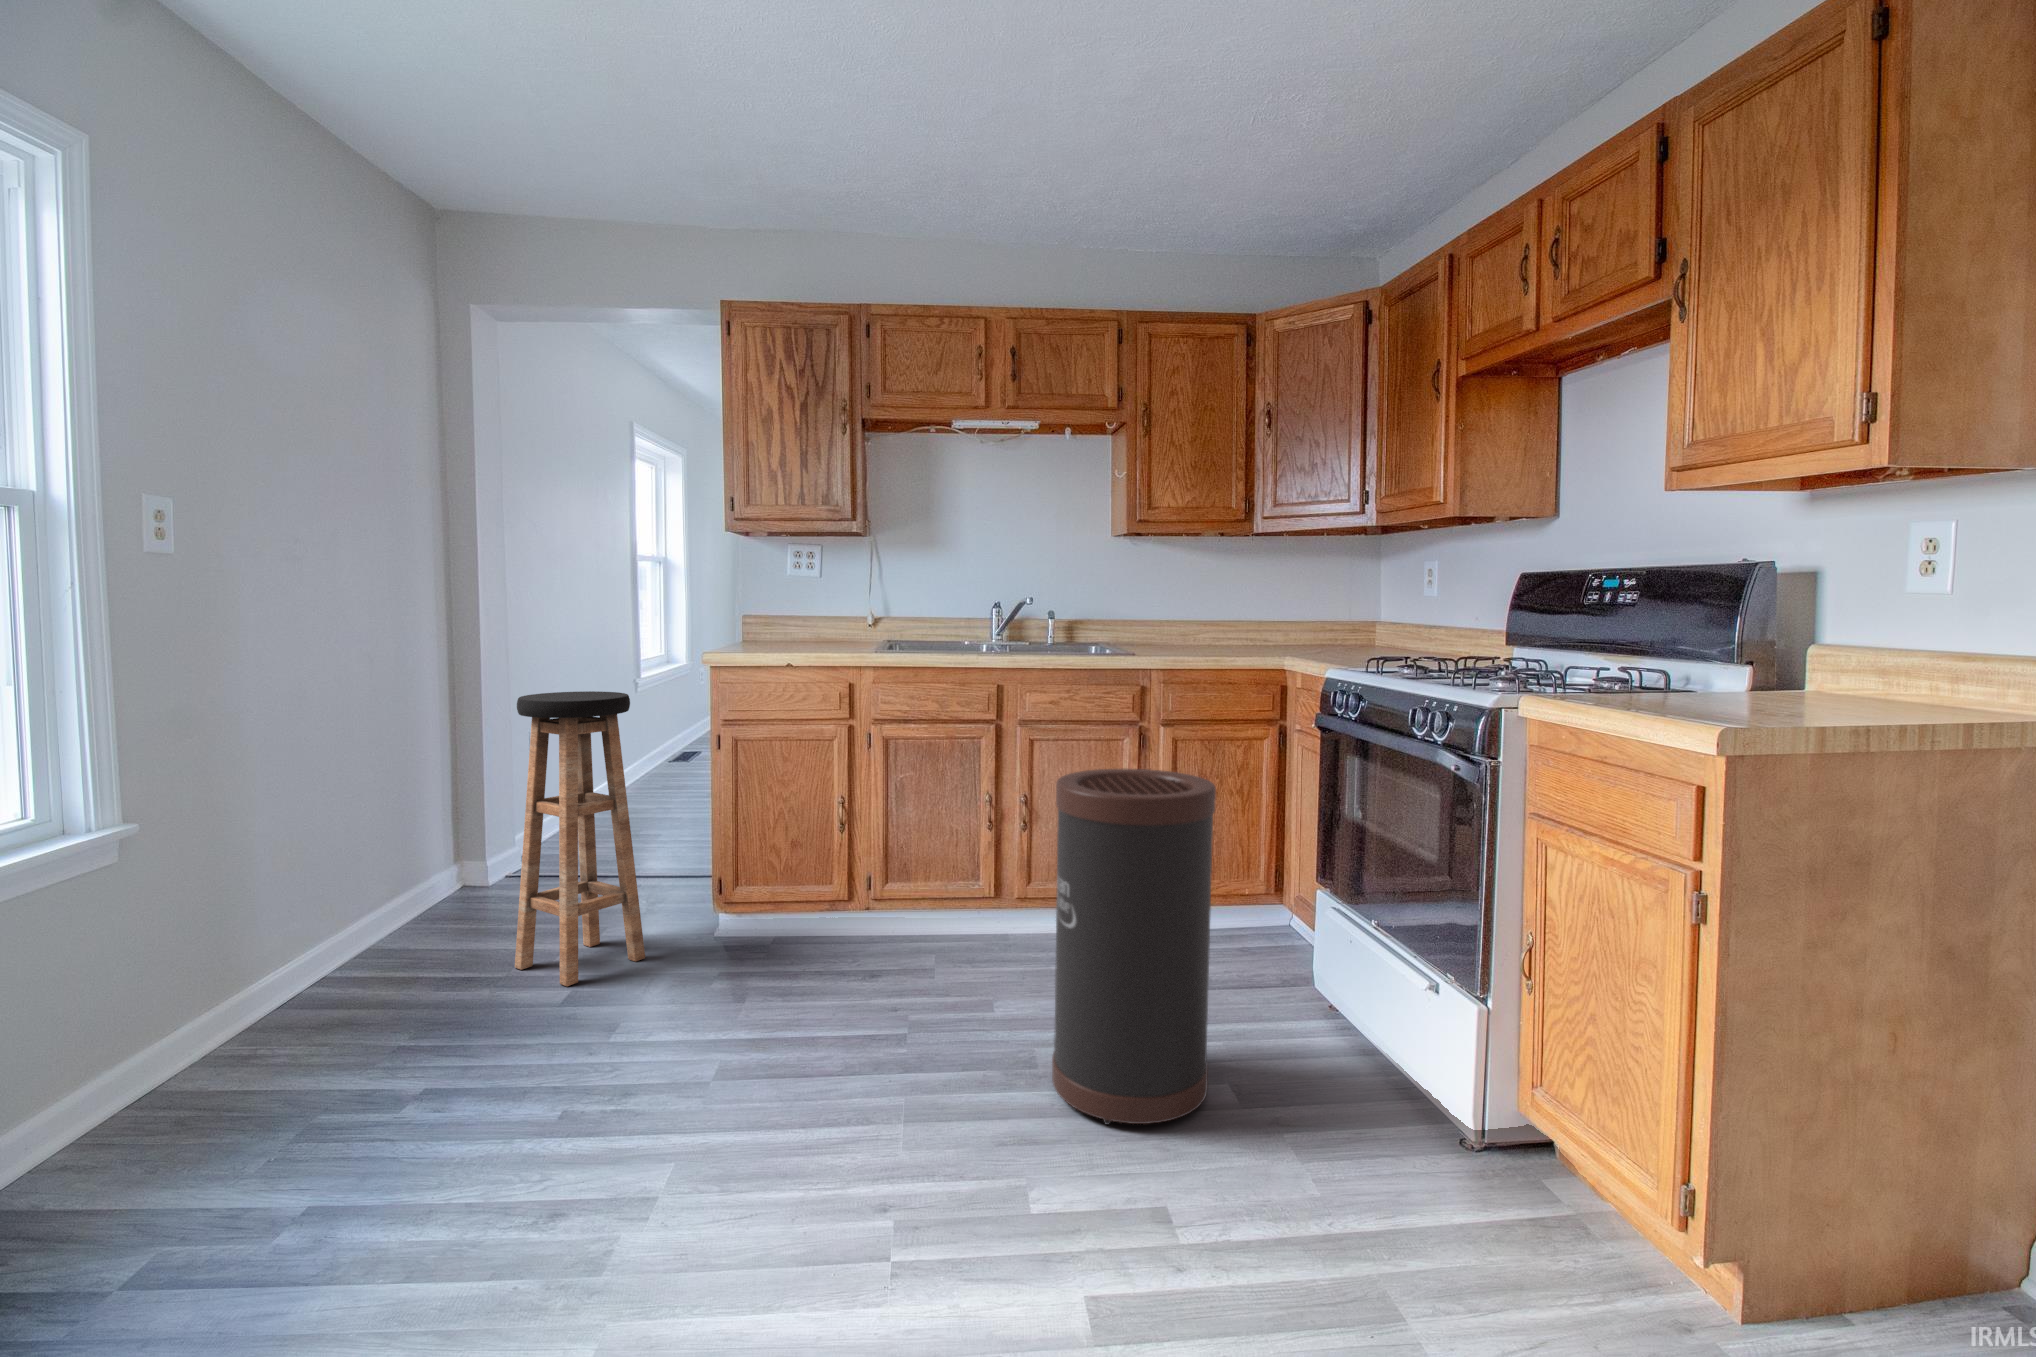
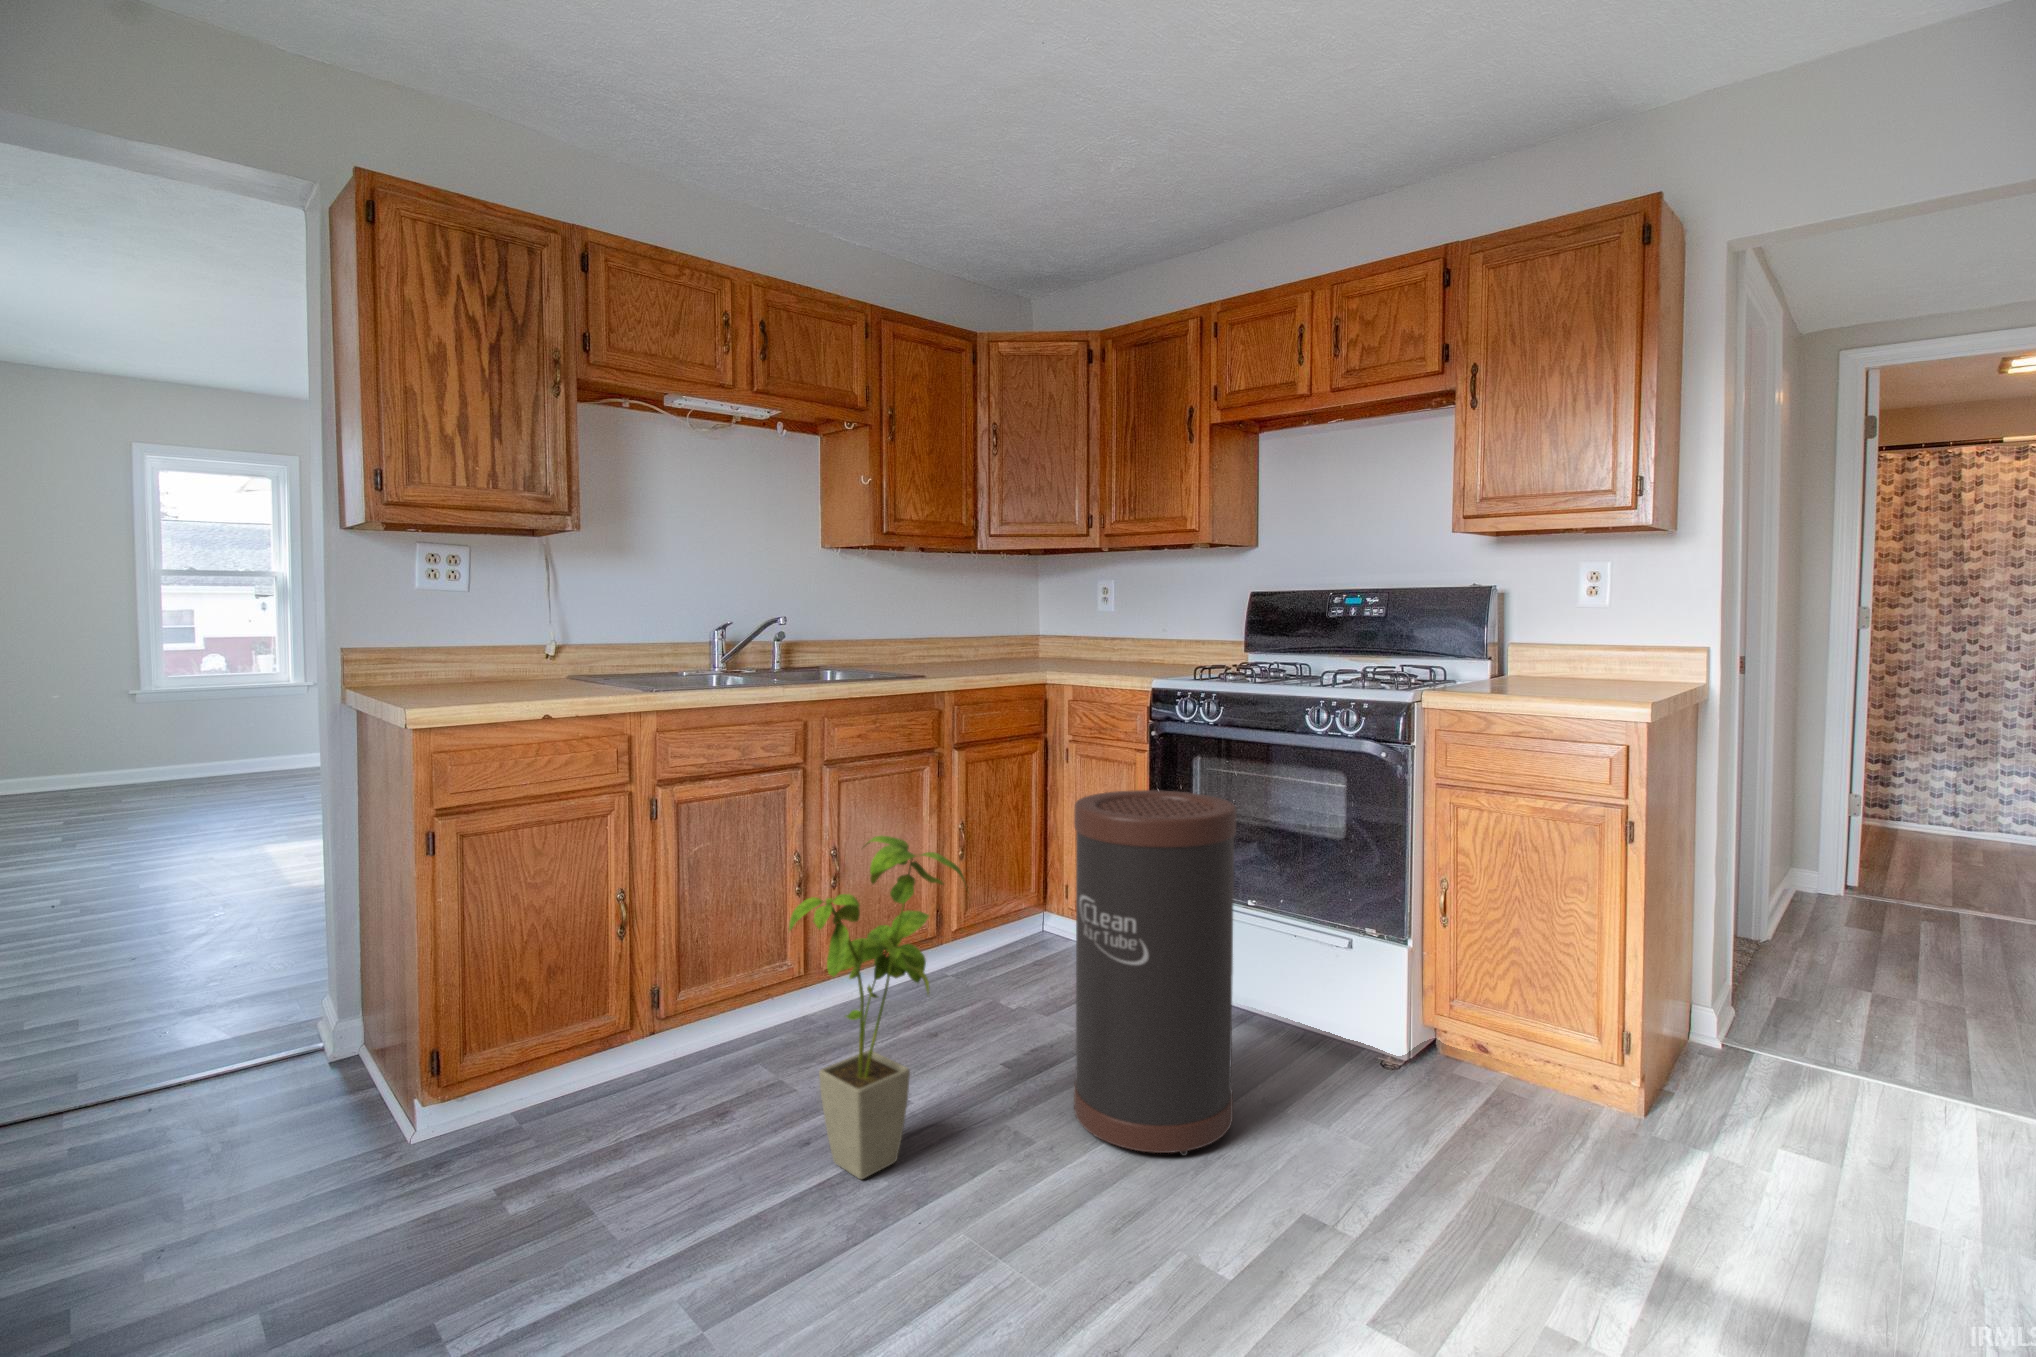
bar stool: present [515,691,645,986] -> none [96,782,356,1312]
house plant: none [835,774,978,1044] -> present [789,836,965,1179]

